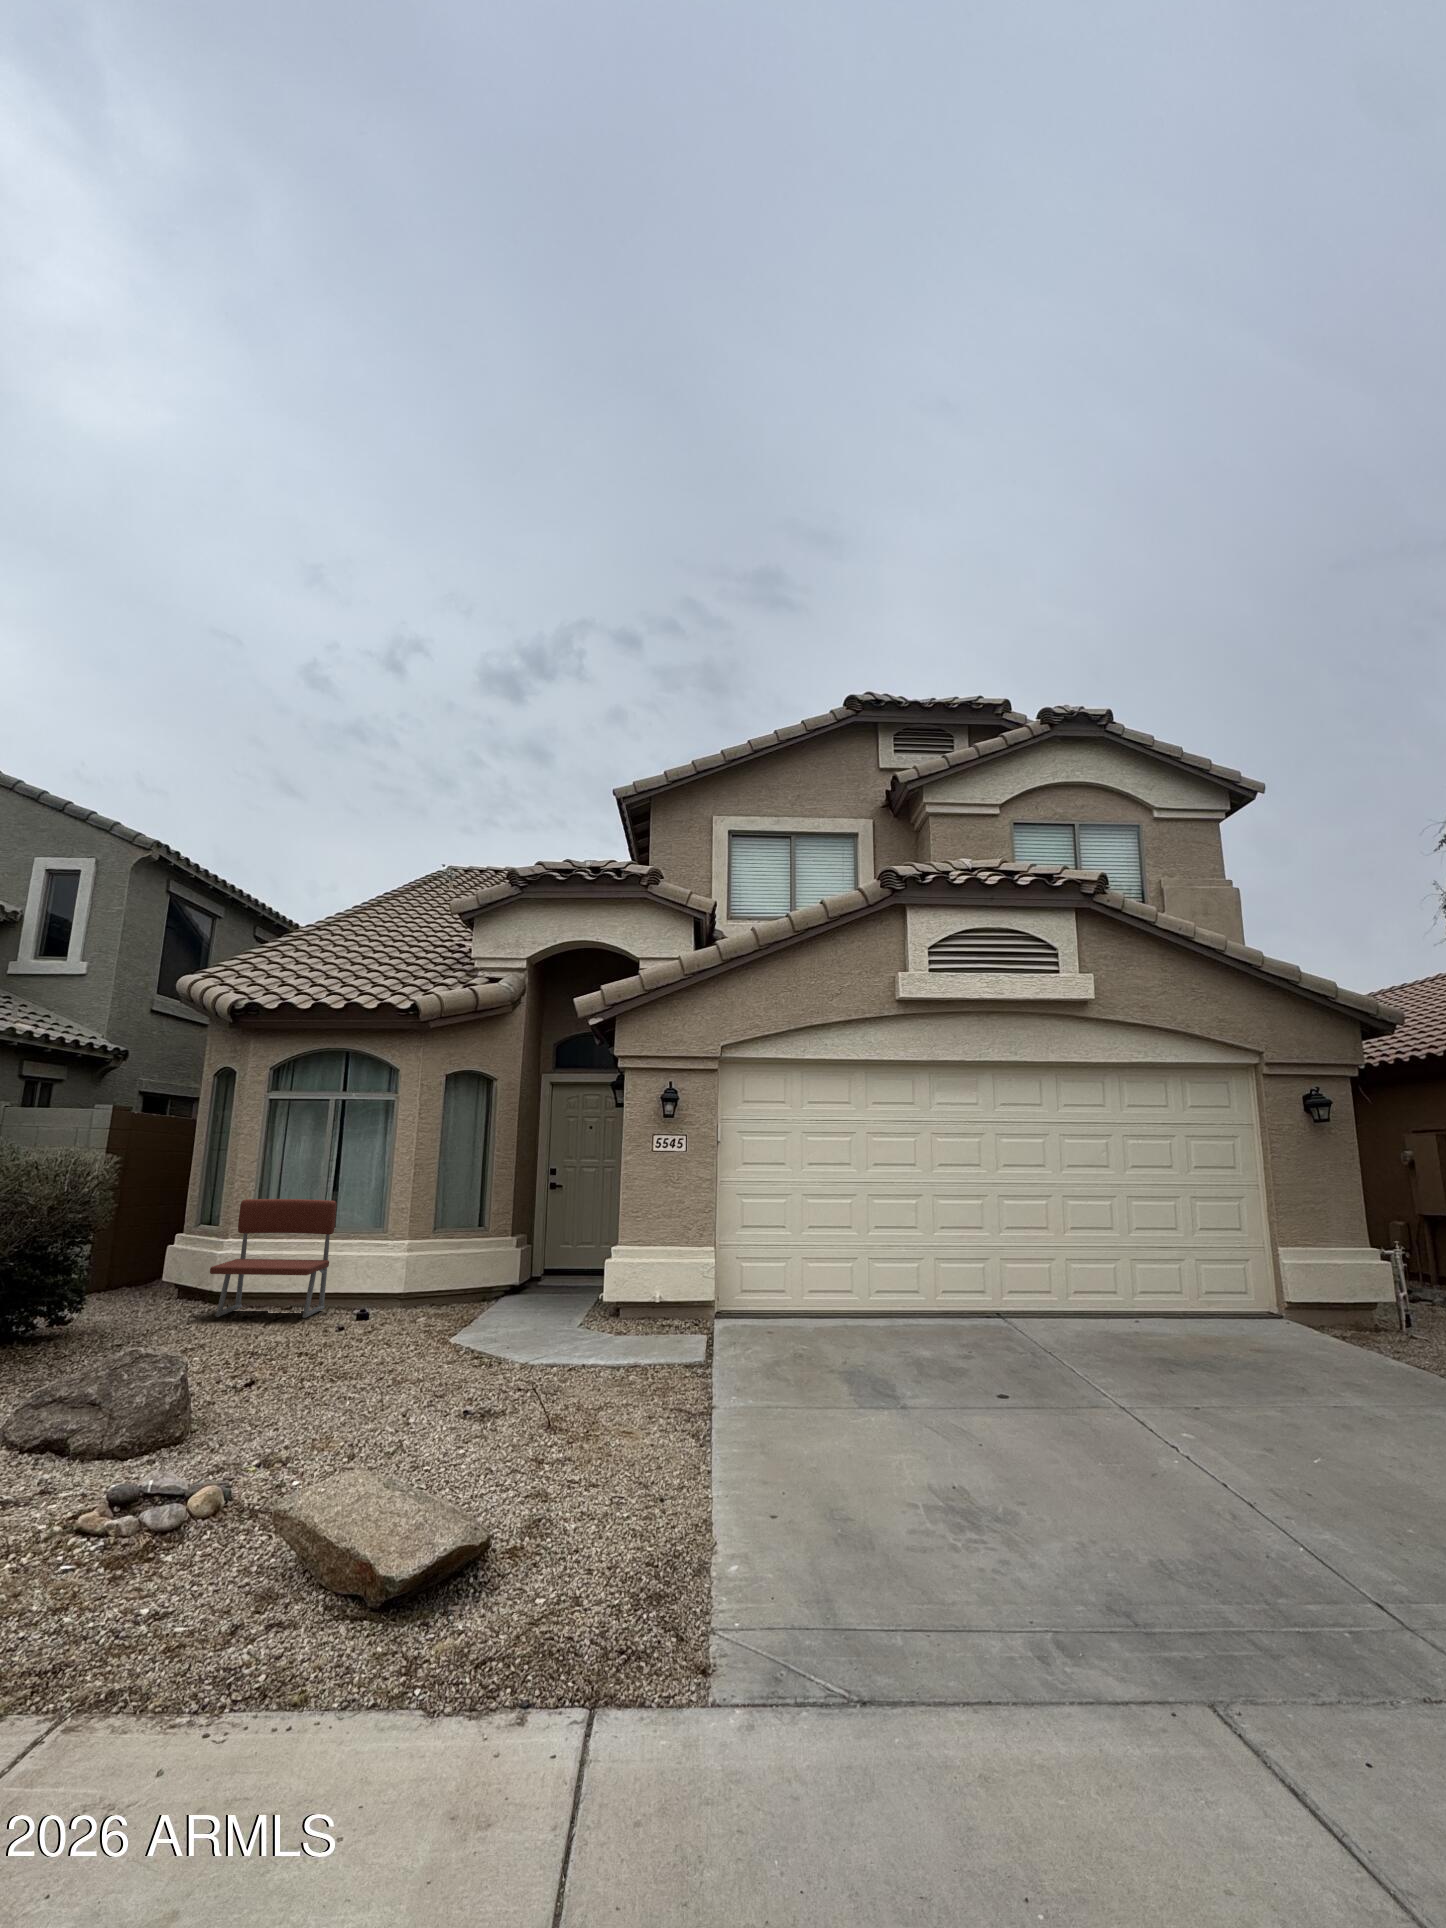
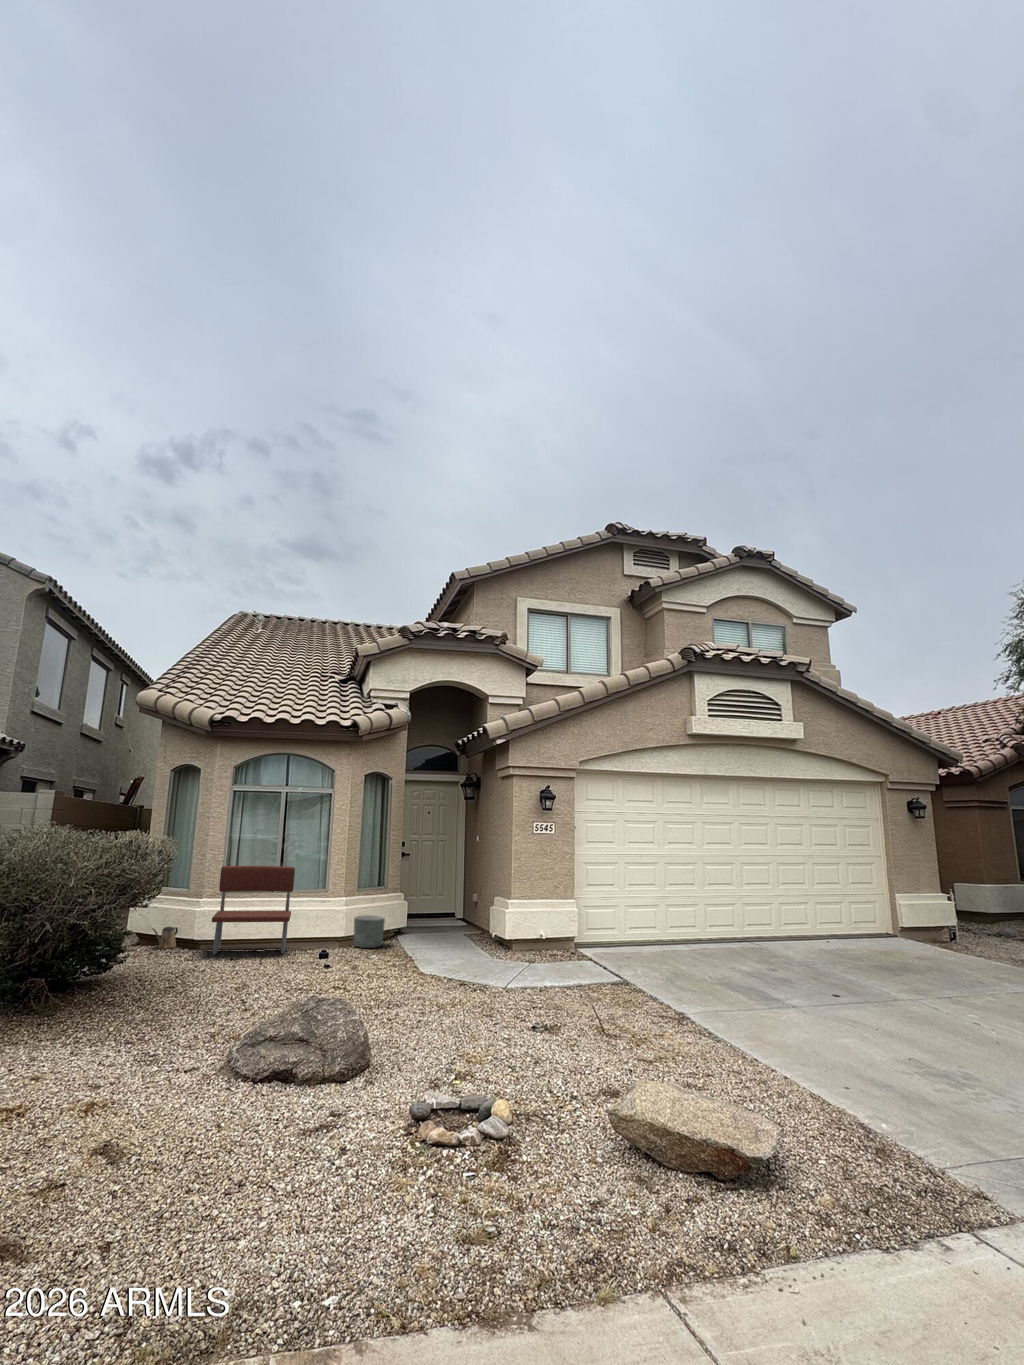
planter: none [414,1268,458,1314] -> present [354,915,385,948]
watering can: none [153,1278,199,1307] -> present [152,927,178,949]

